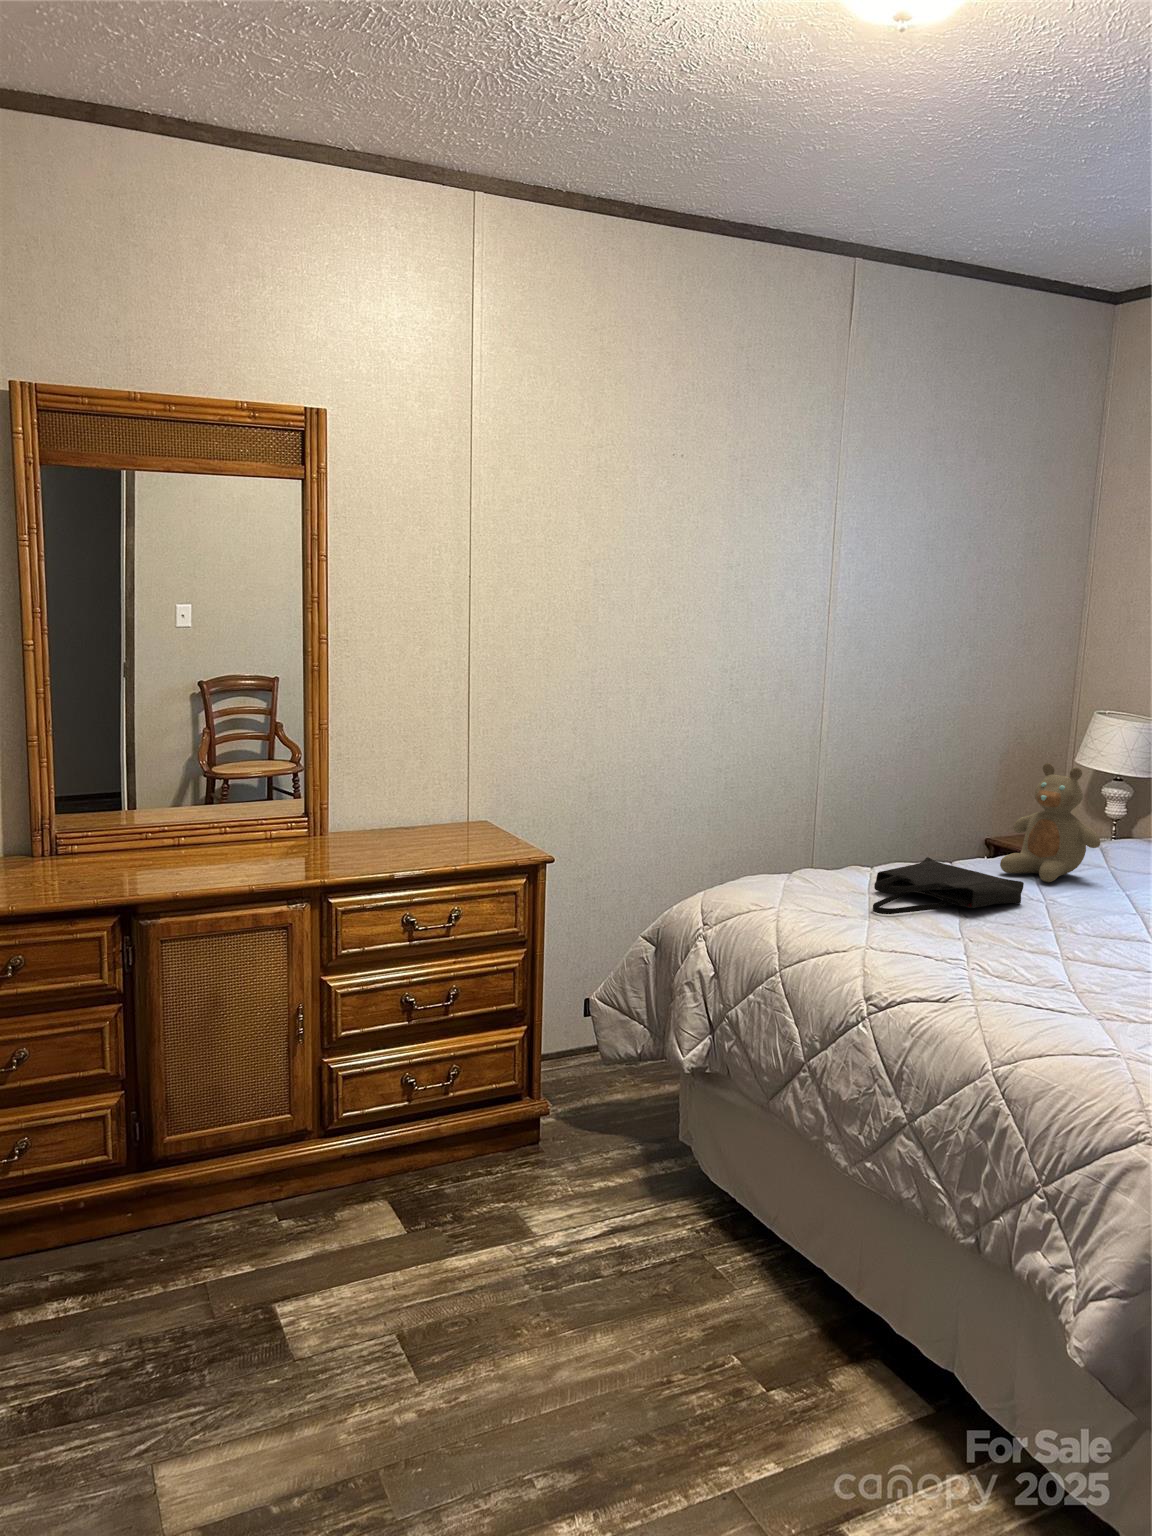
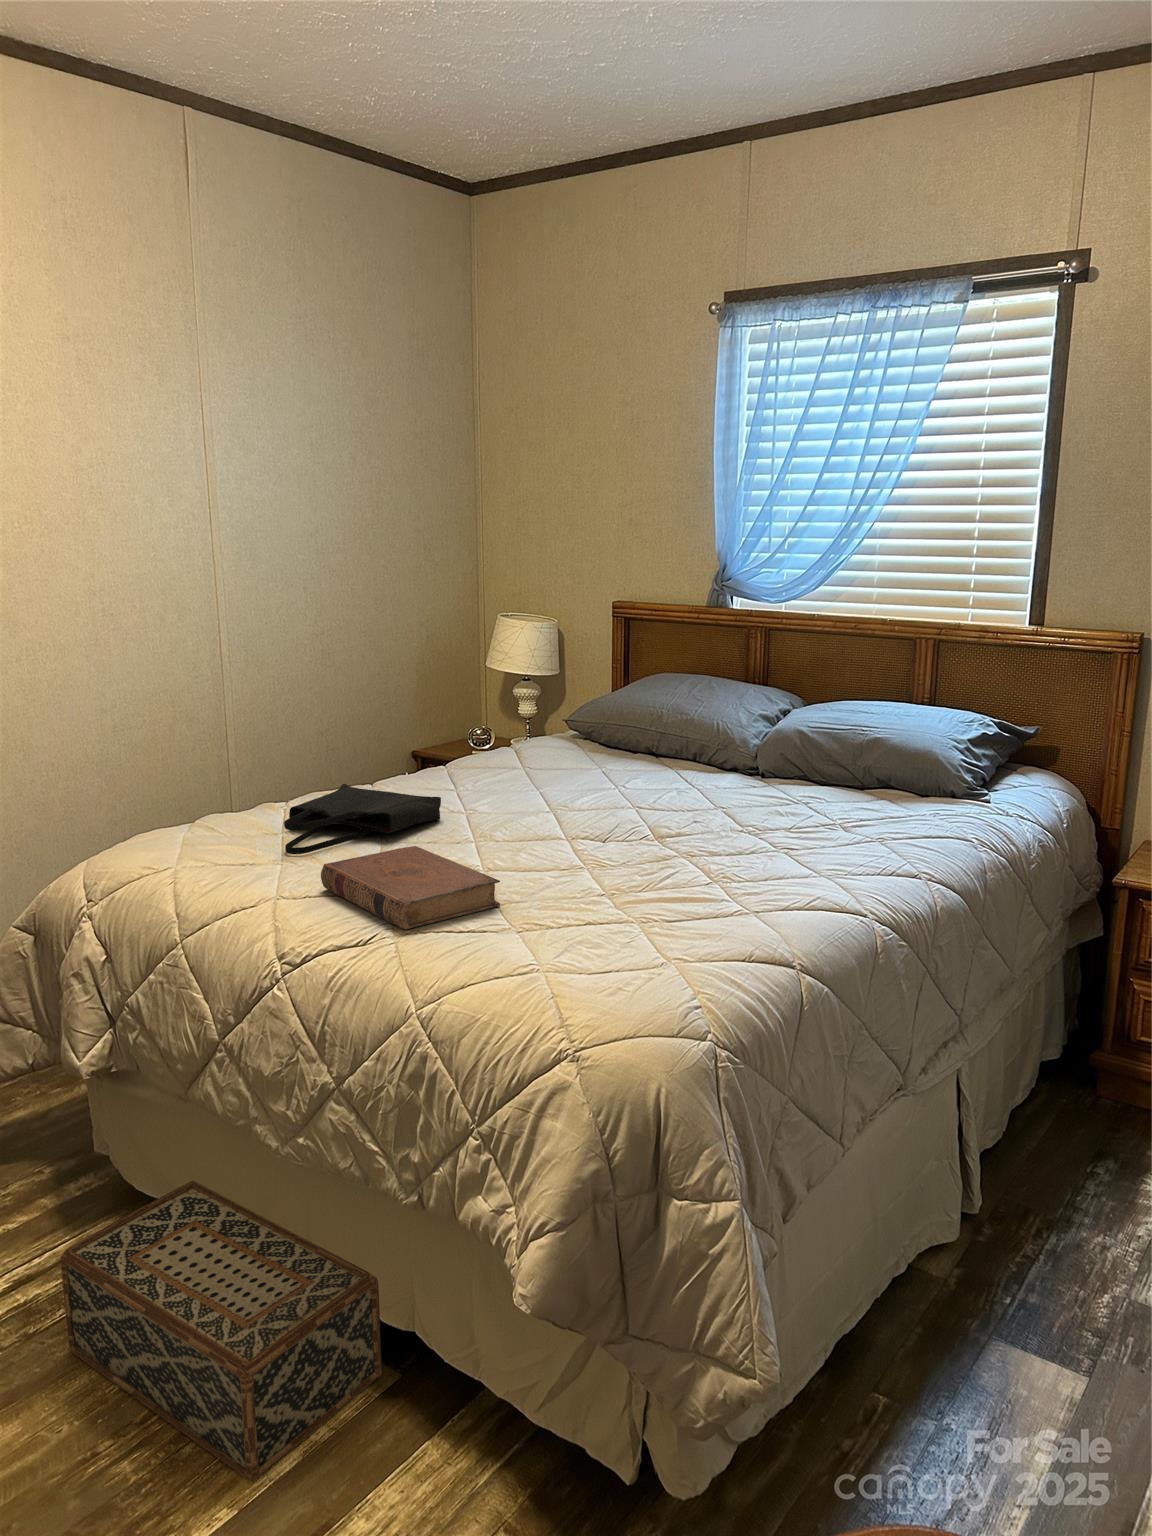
teddy bear: present [1000,763,1100,882] -> none [419,671,511,793]
book: none [907,922,1084,995] -> present [321,846,500,930]
woven basket: none [653,1183,924,1448] -> present [61,1181,382,1481]

